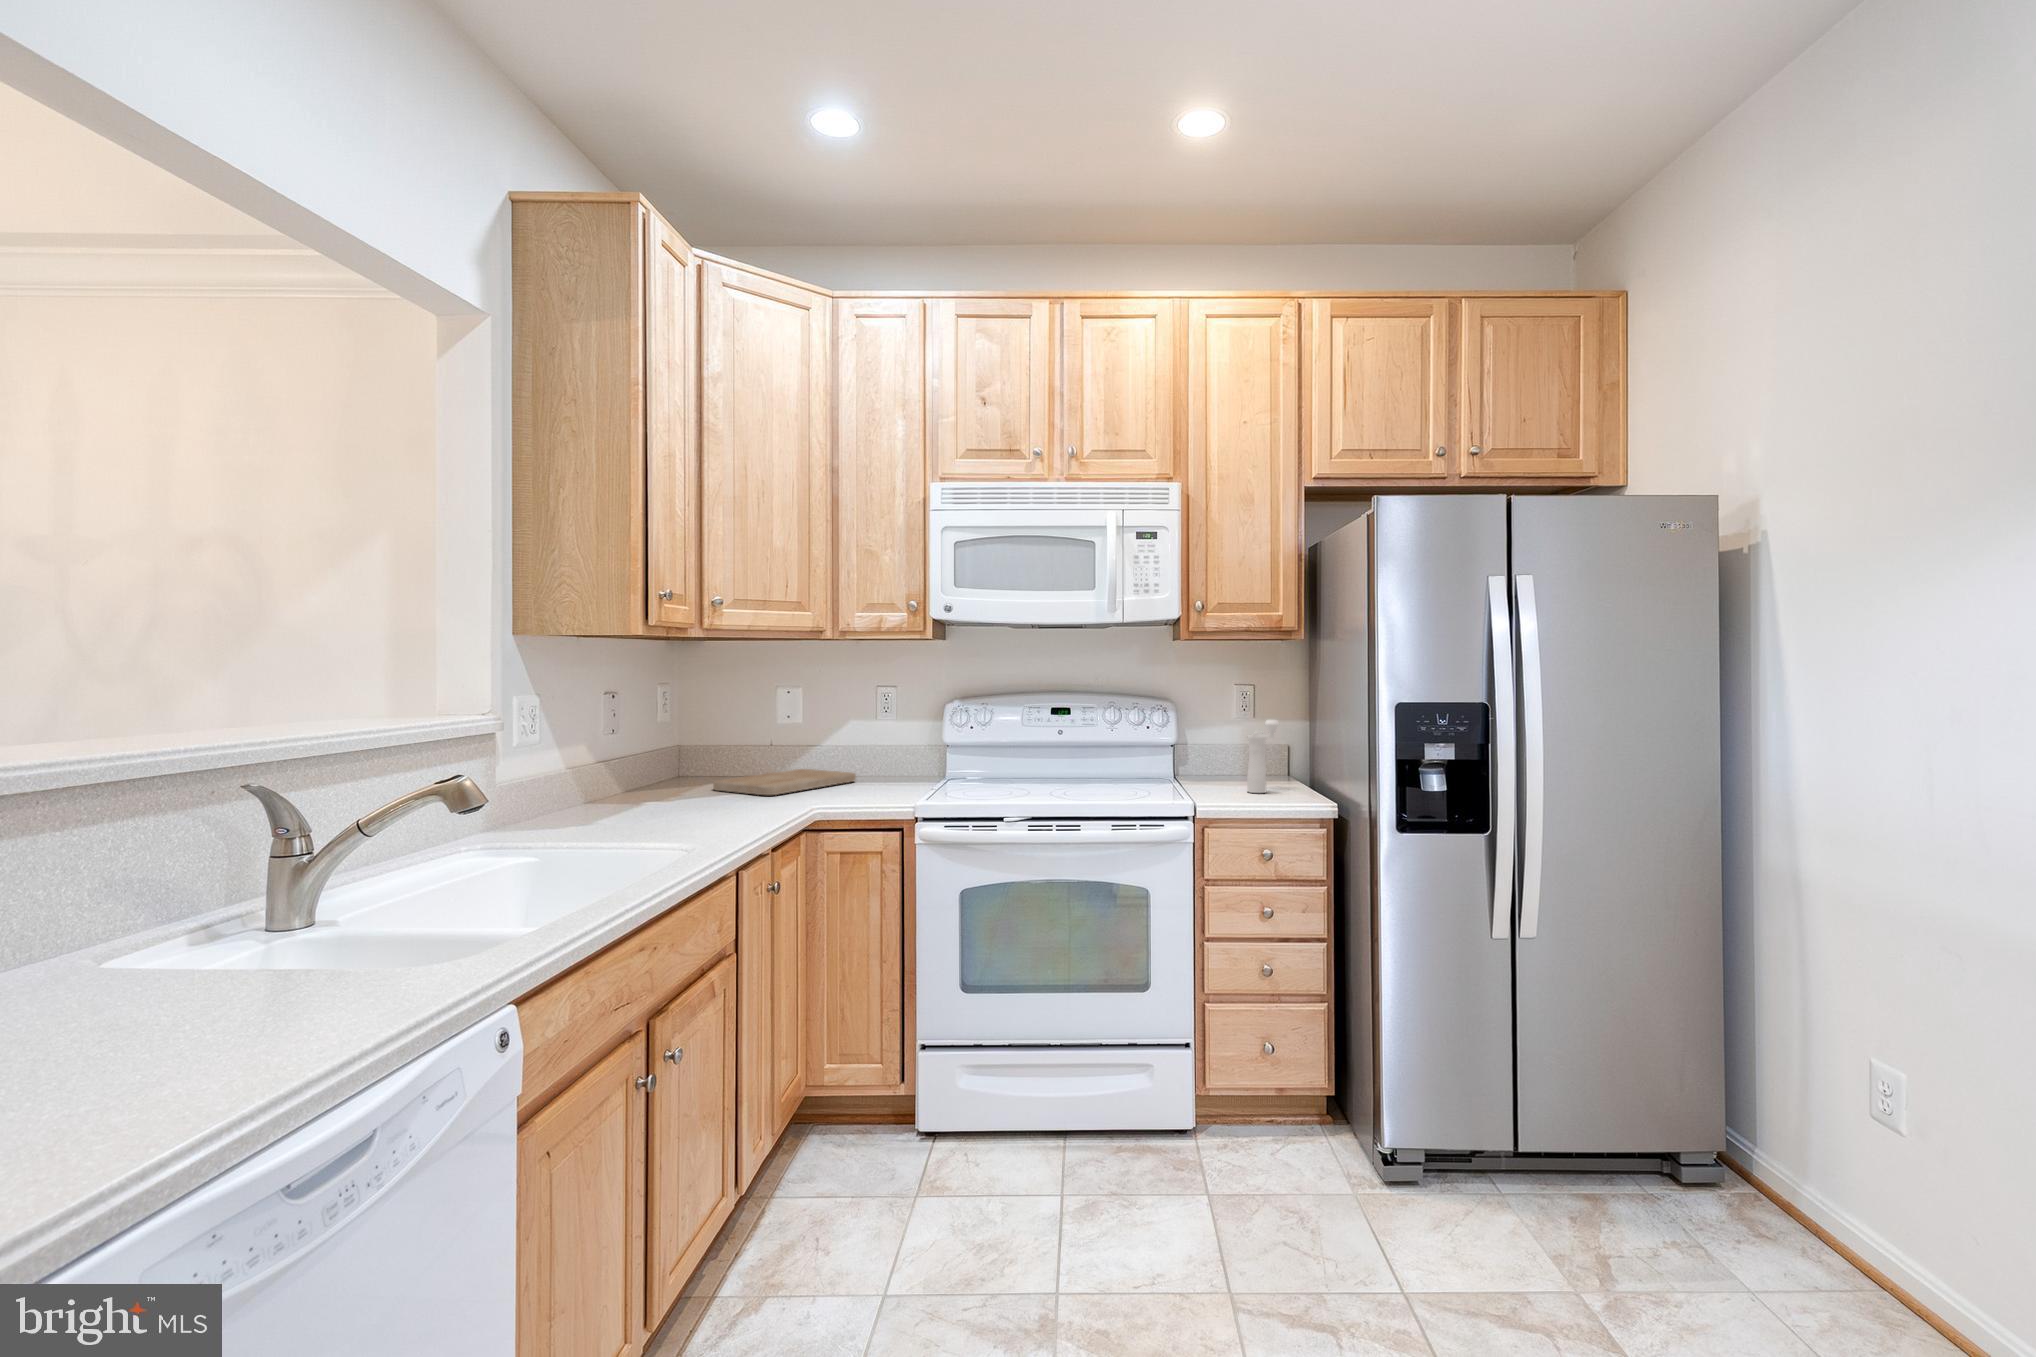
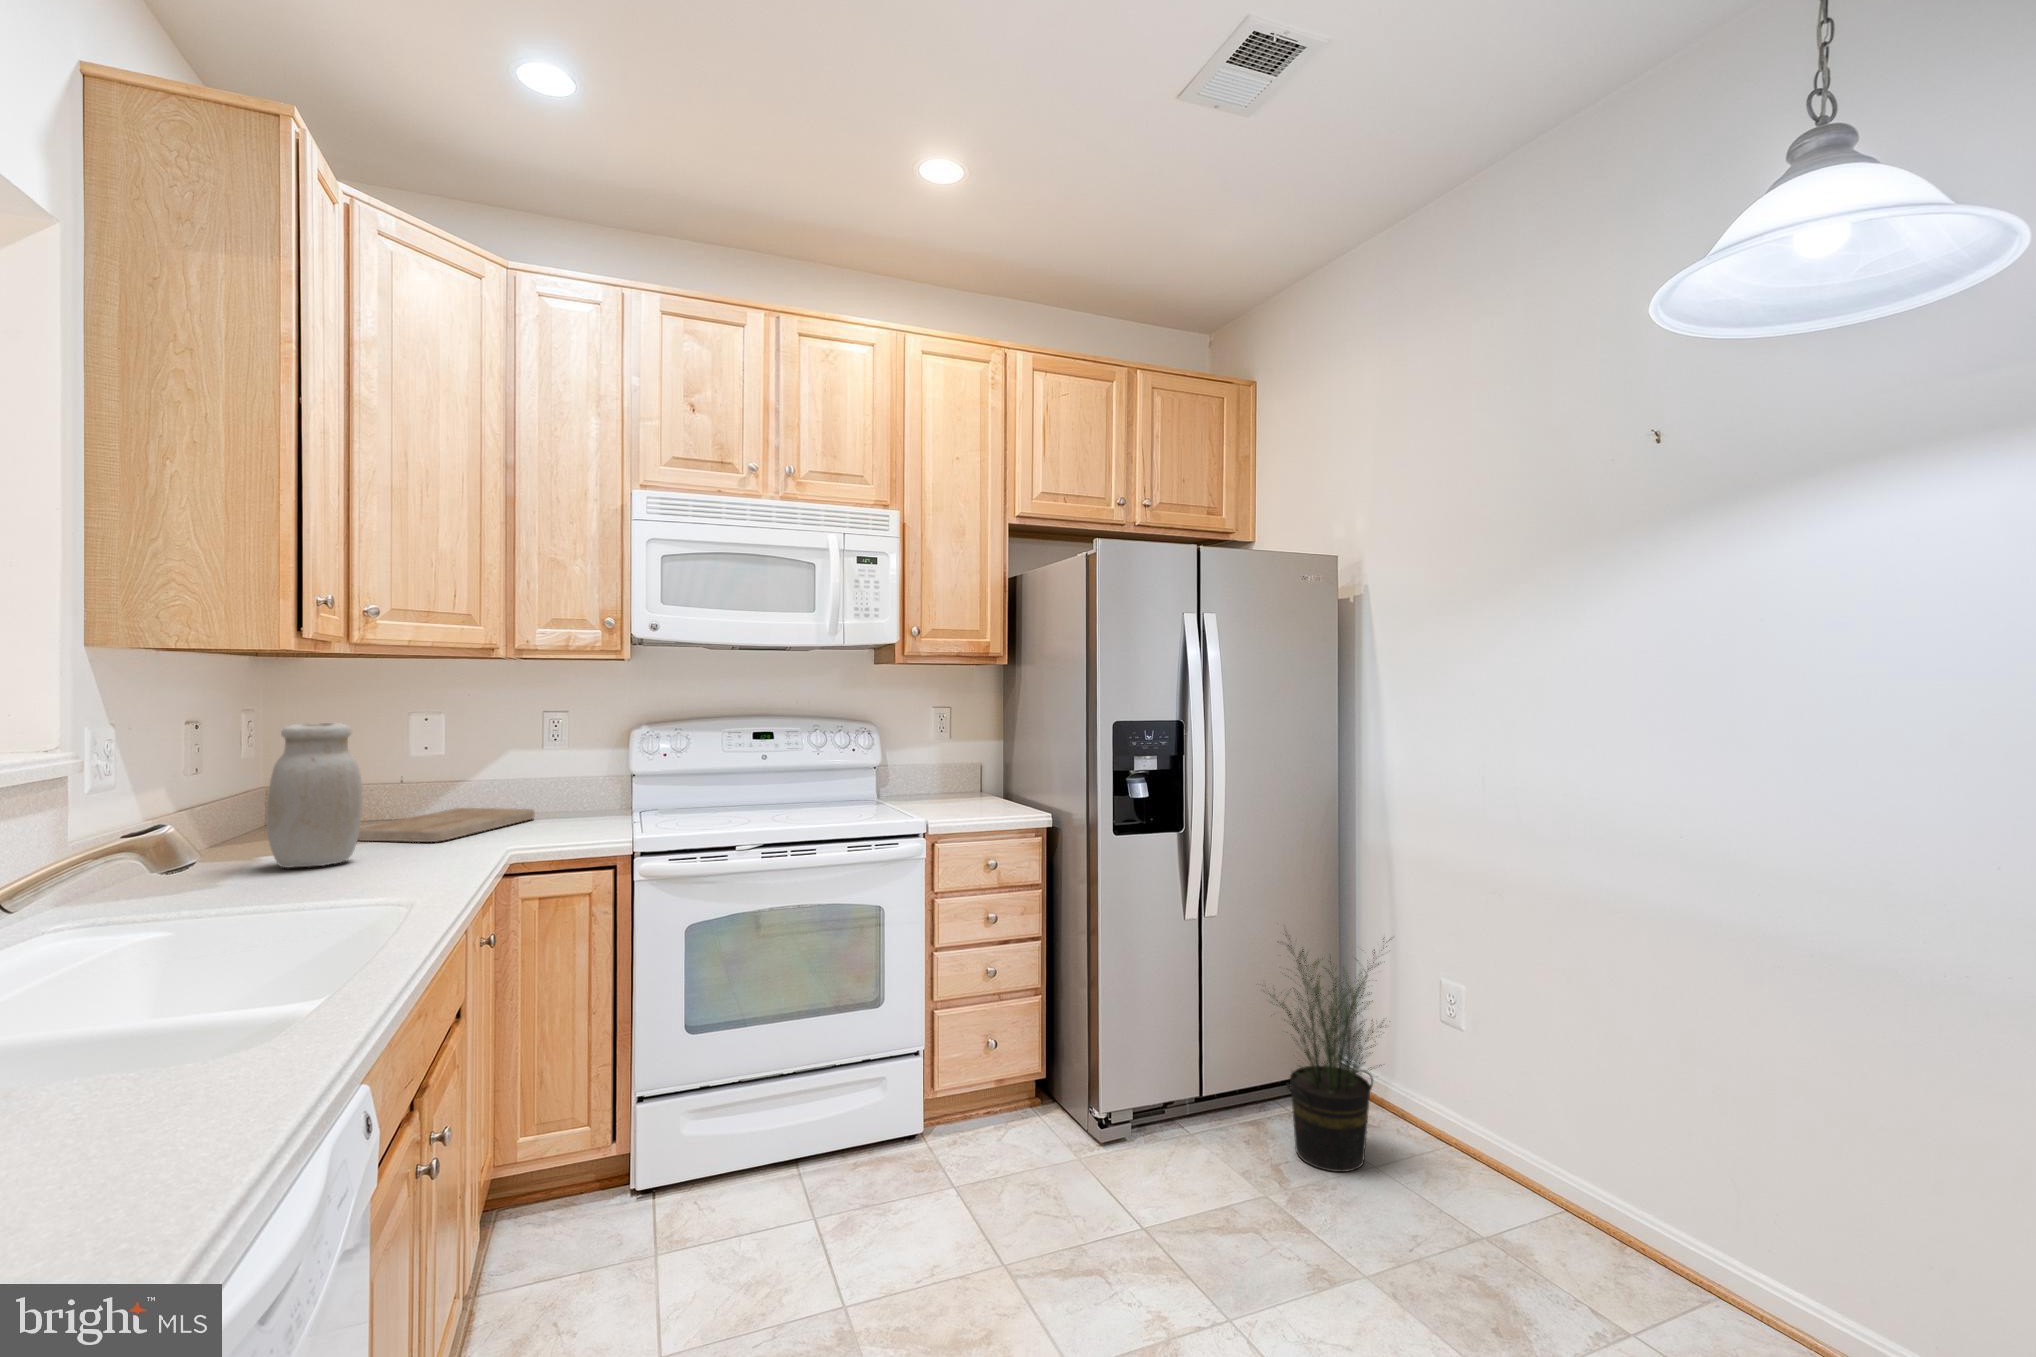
jar: none [643,693,707,808] -> present [266,723,362,868]
pepper mill: present [1247,720,1279,793] -> none [956,736,981,805]
potted plant: none [1582,959,1799,1283] -> present [1268,935,1392,1172]

